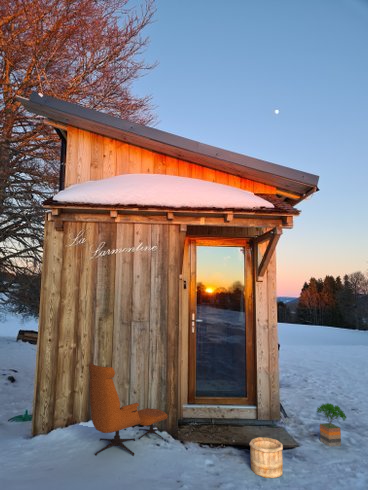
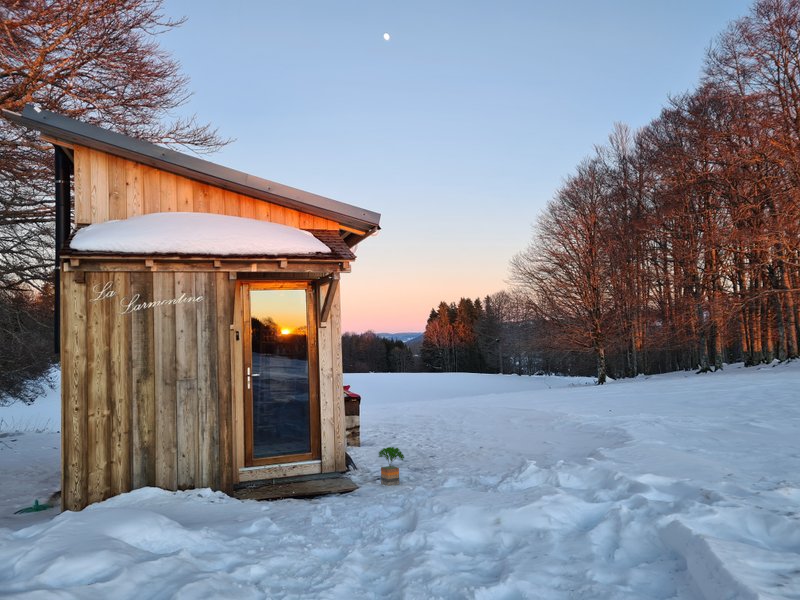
lounge chair: present [89,363,168,456] -> none [134,425,222,514]
wooden bucket: present [249,437,283,478] -> none [302,478,334,509]

